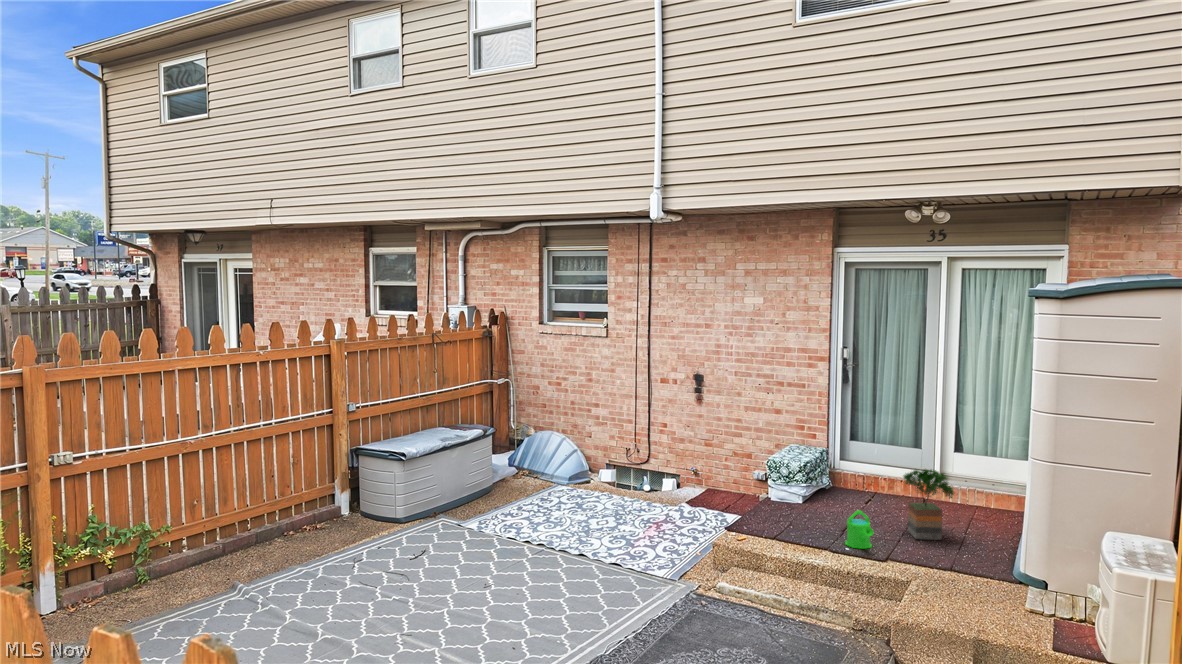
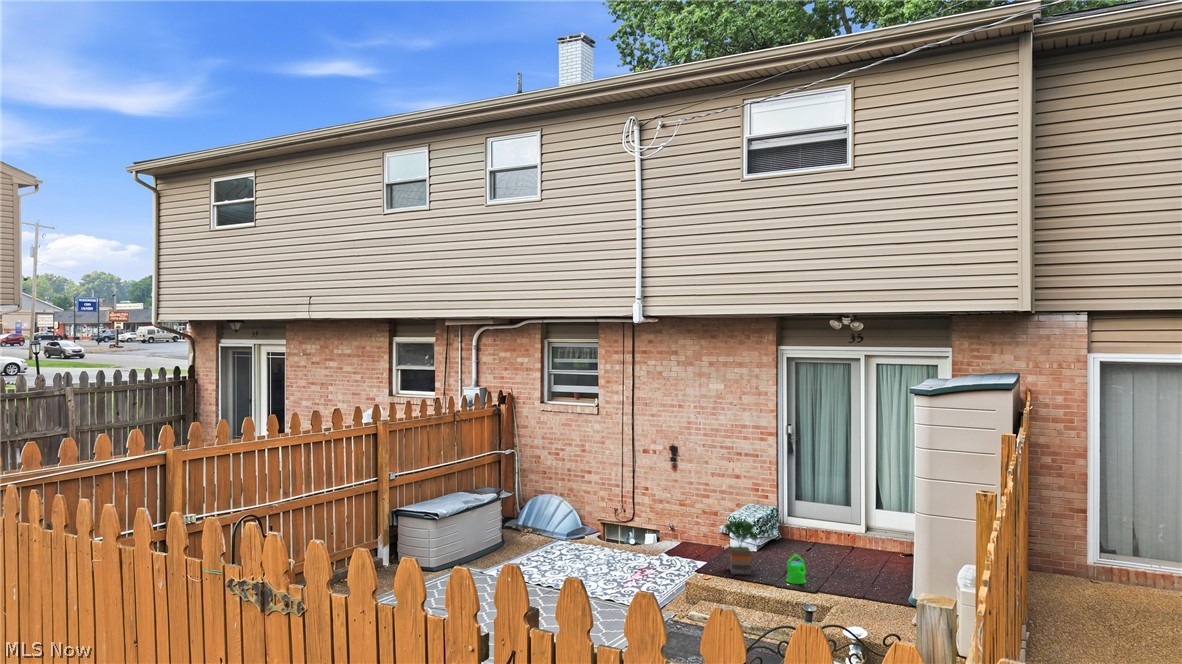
potted tree: present [903,469,954,540] -> present [724,521,758,574]

